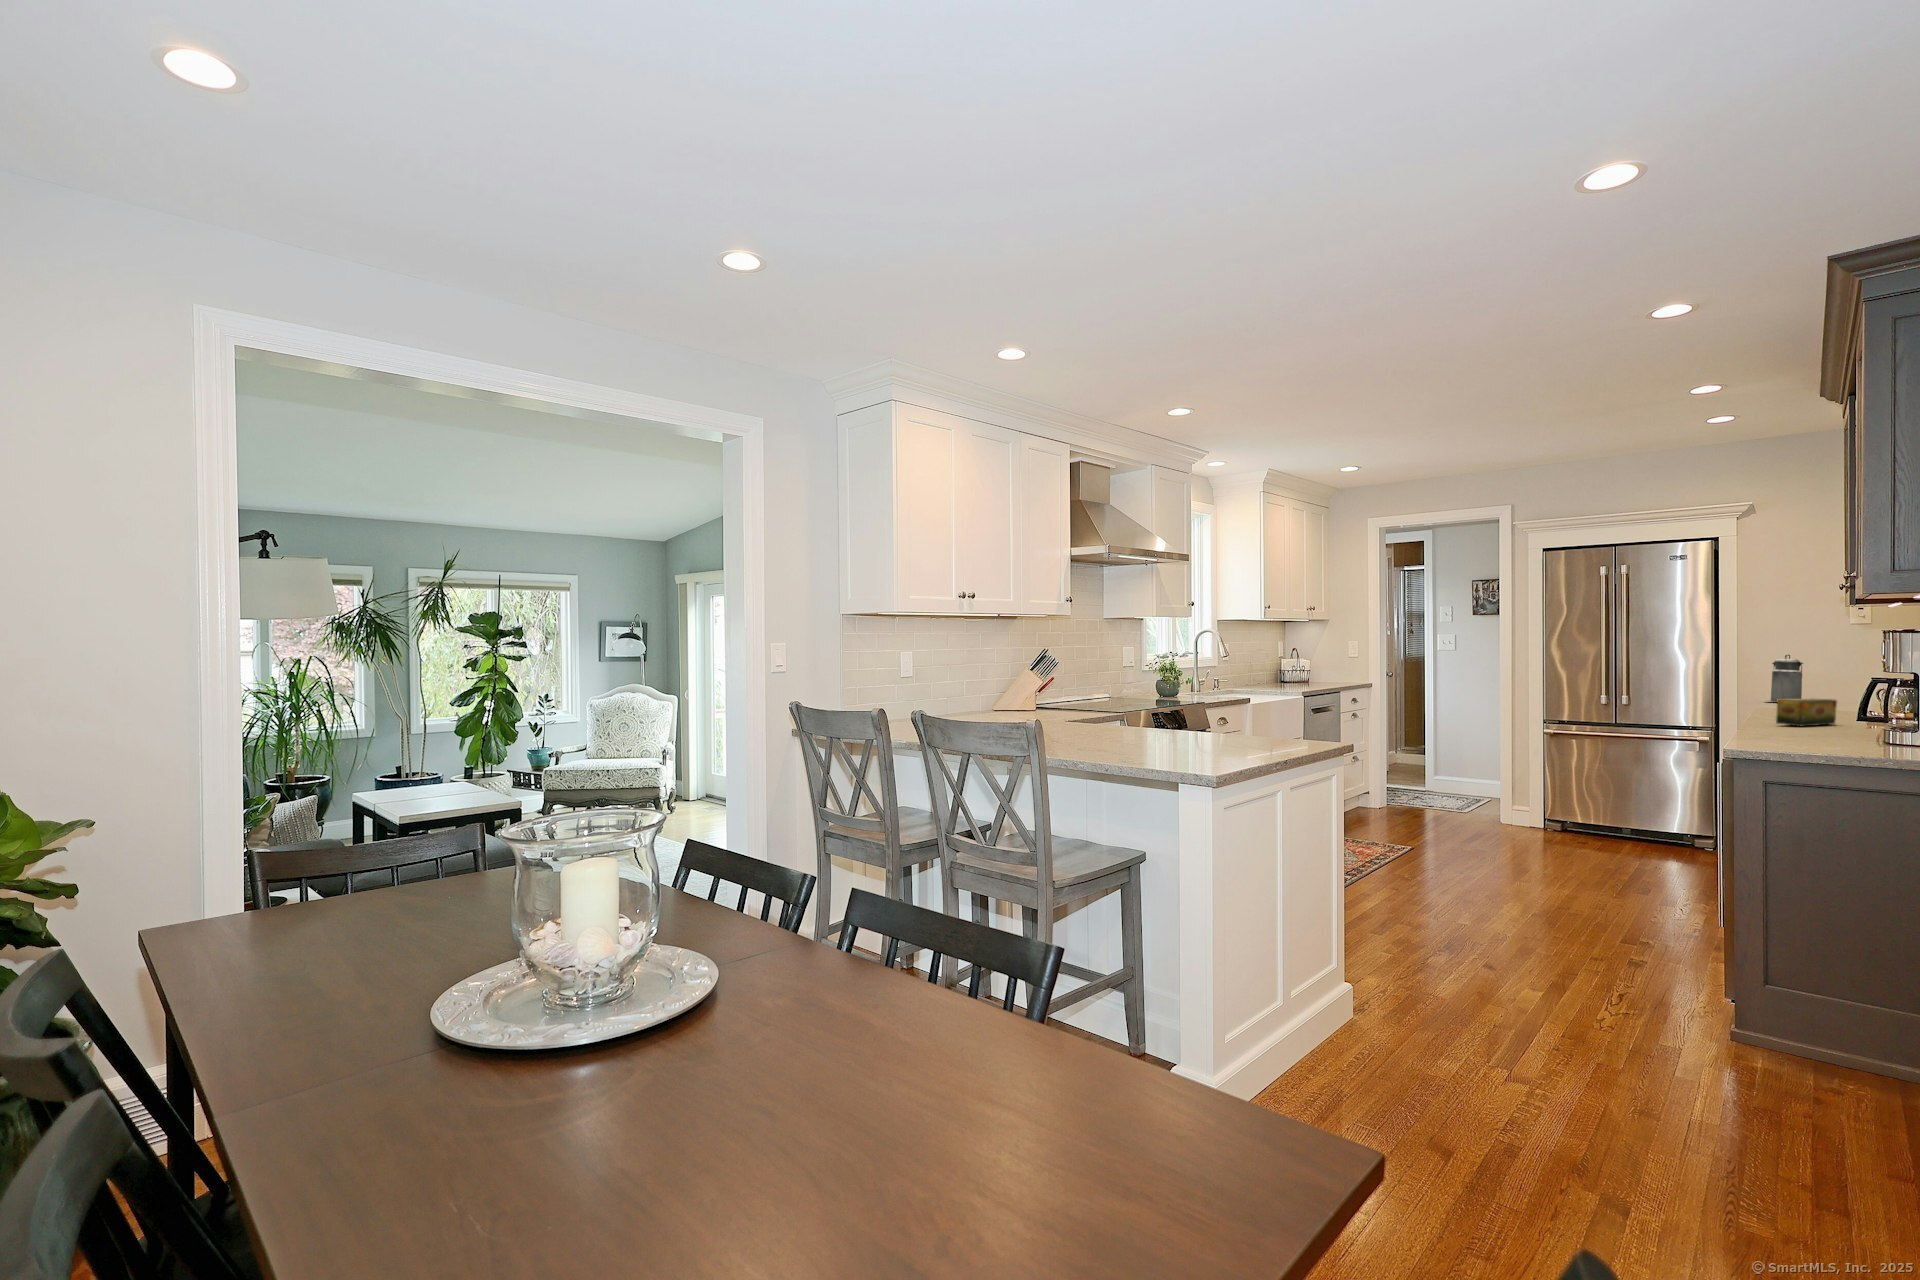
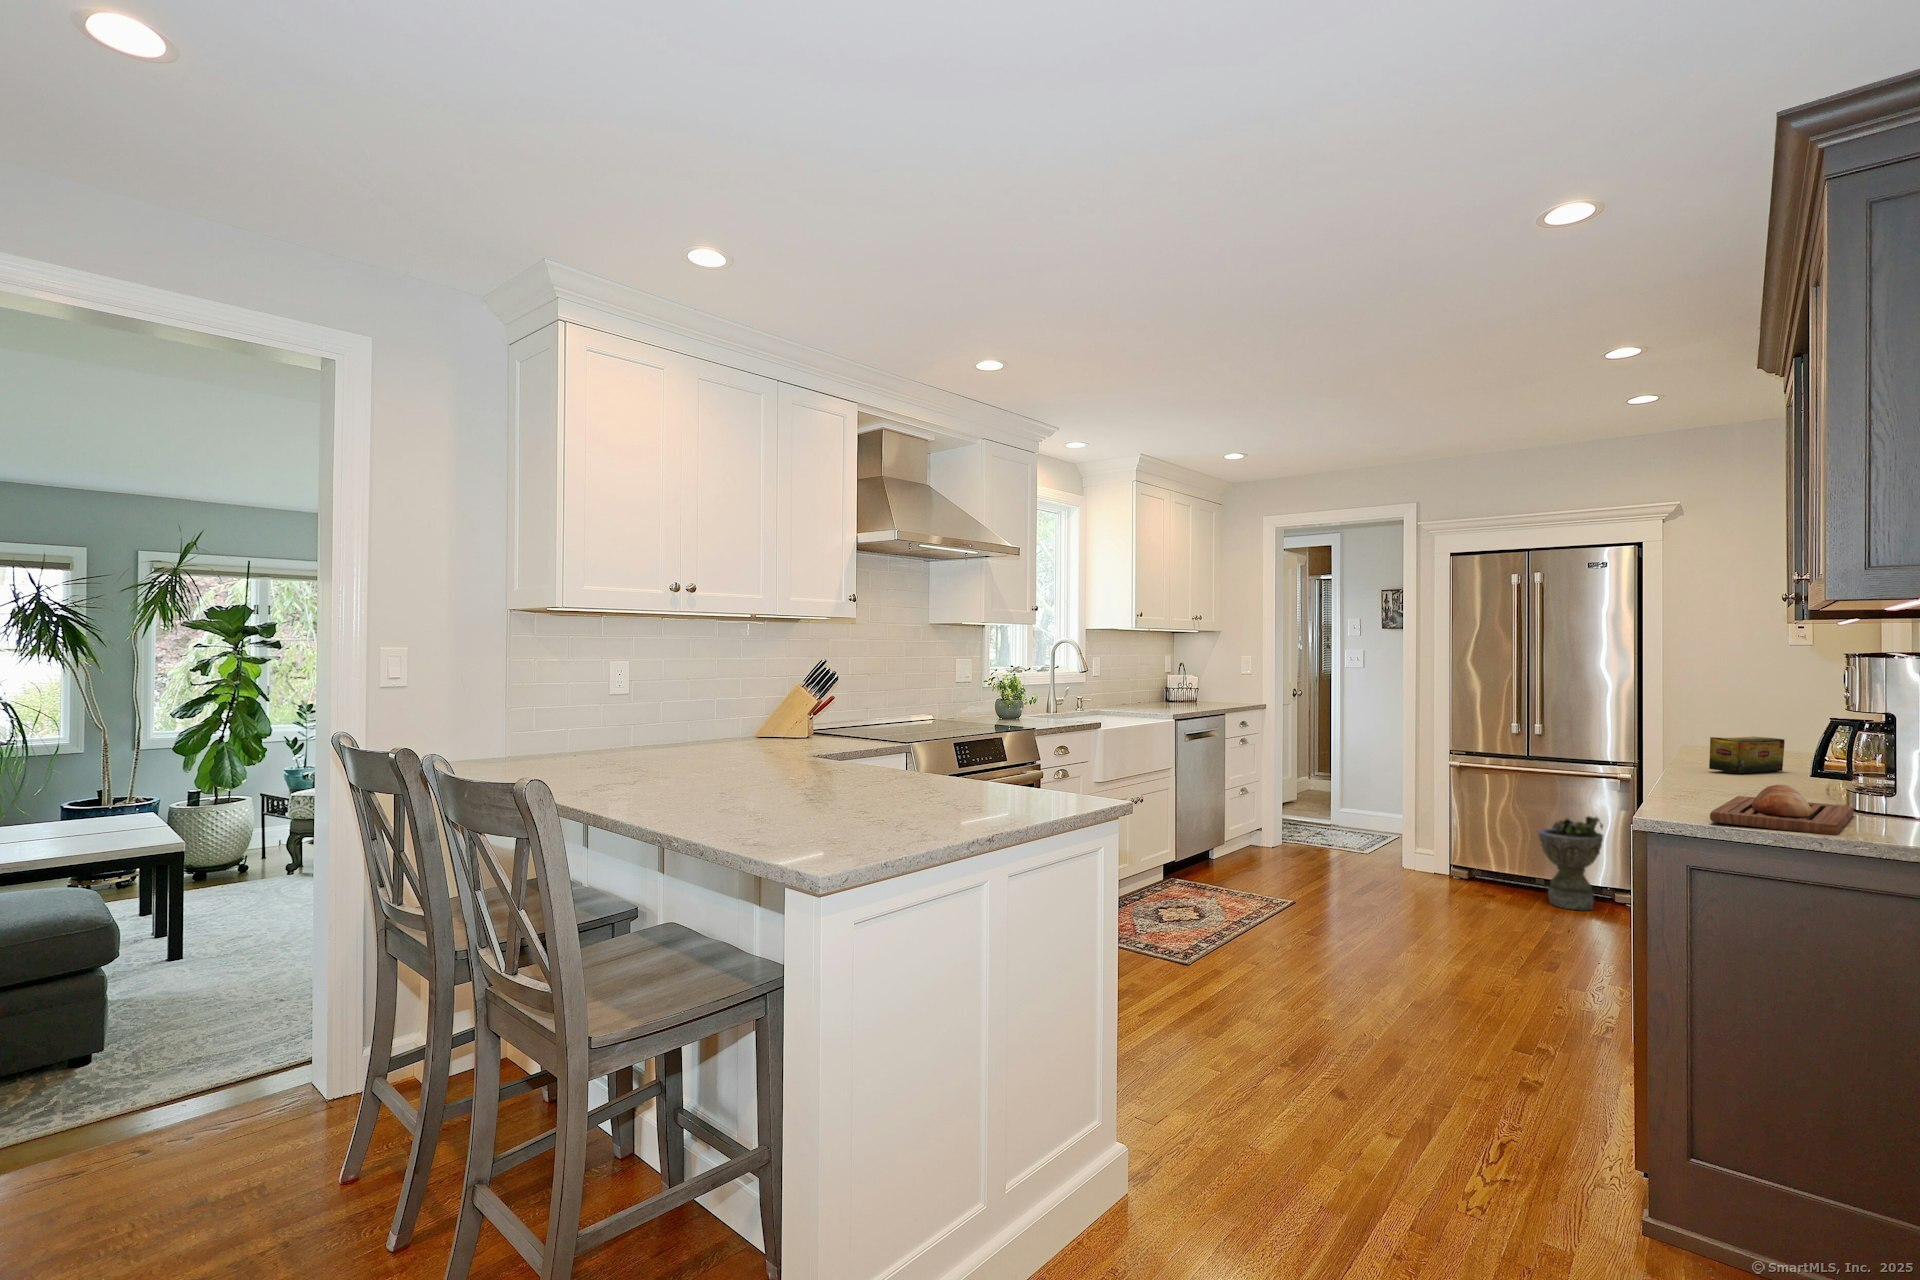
canister: present [1765,655,1803,702] -> none [1696,678,1747,736]
bread loaf: none [1778,726,1883,757] -> present [1710,785,1853,835]
planter: none [1625,773,1683,852] -> present [1538,816,1603,910]

